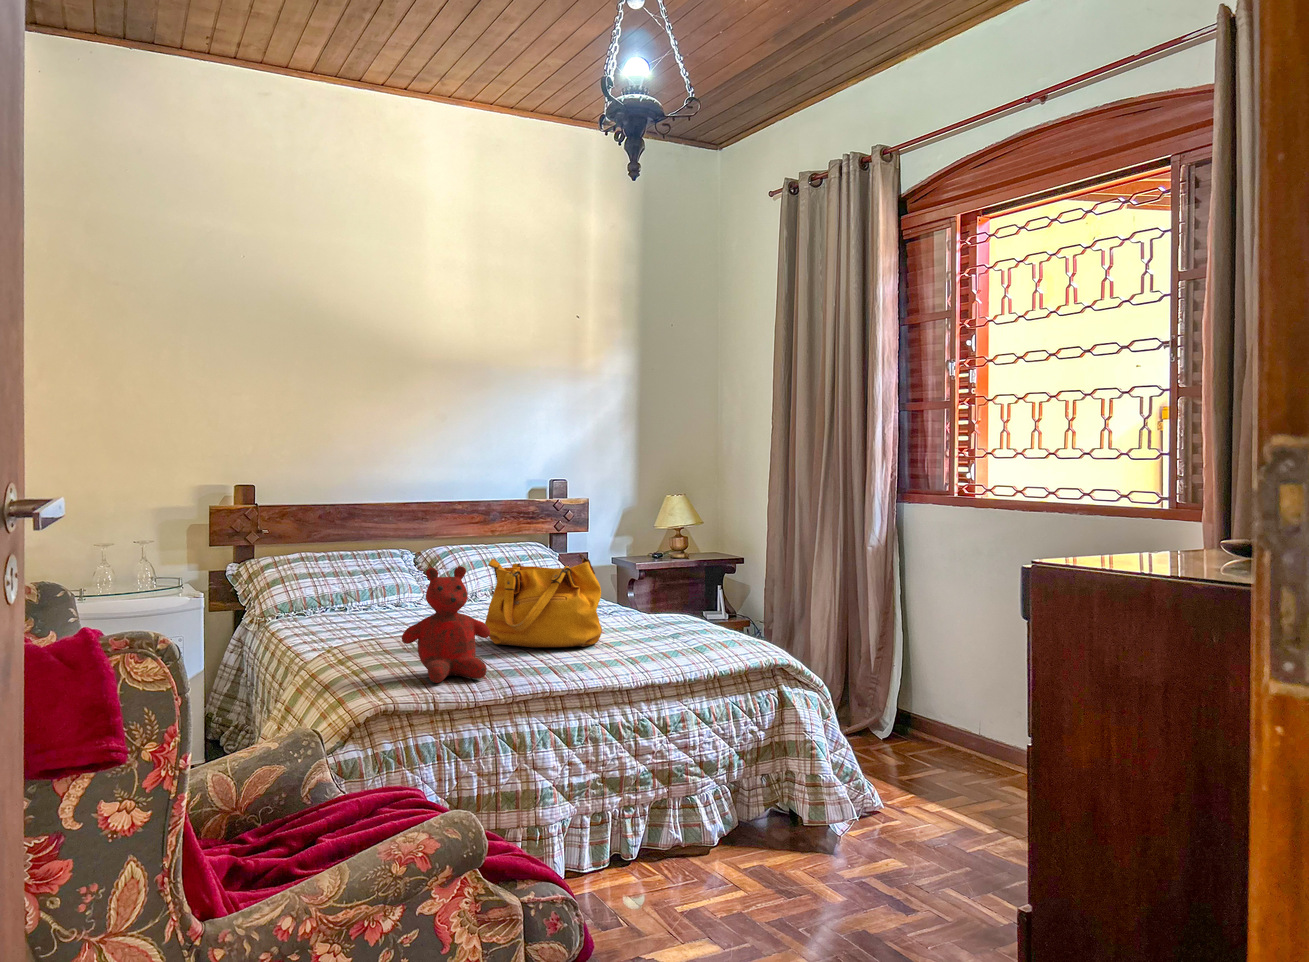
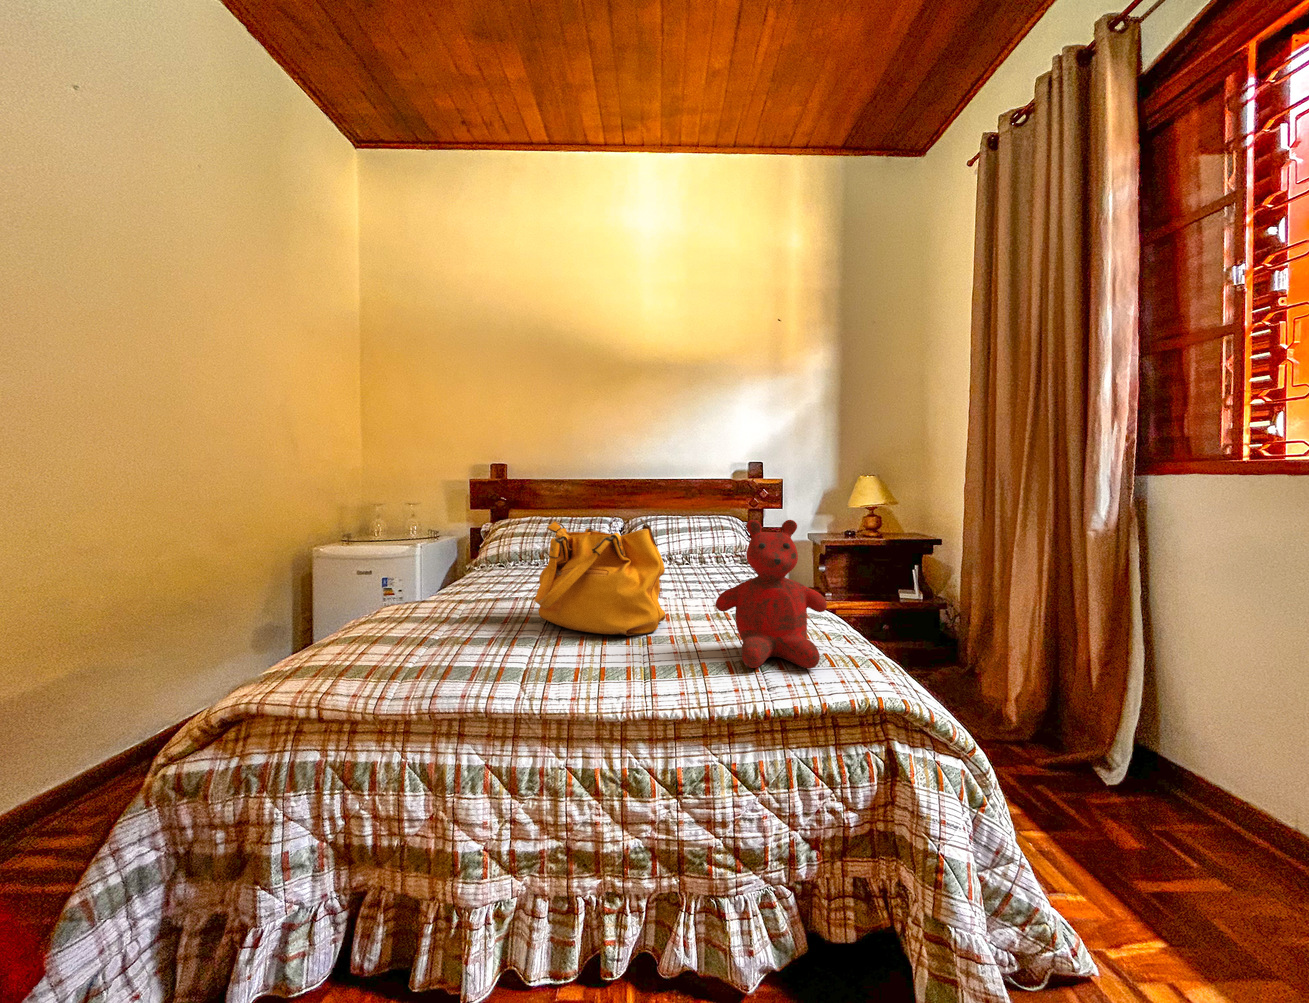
teddy bear: present [402,566,490,683] -> present [715,520,827,669]

